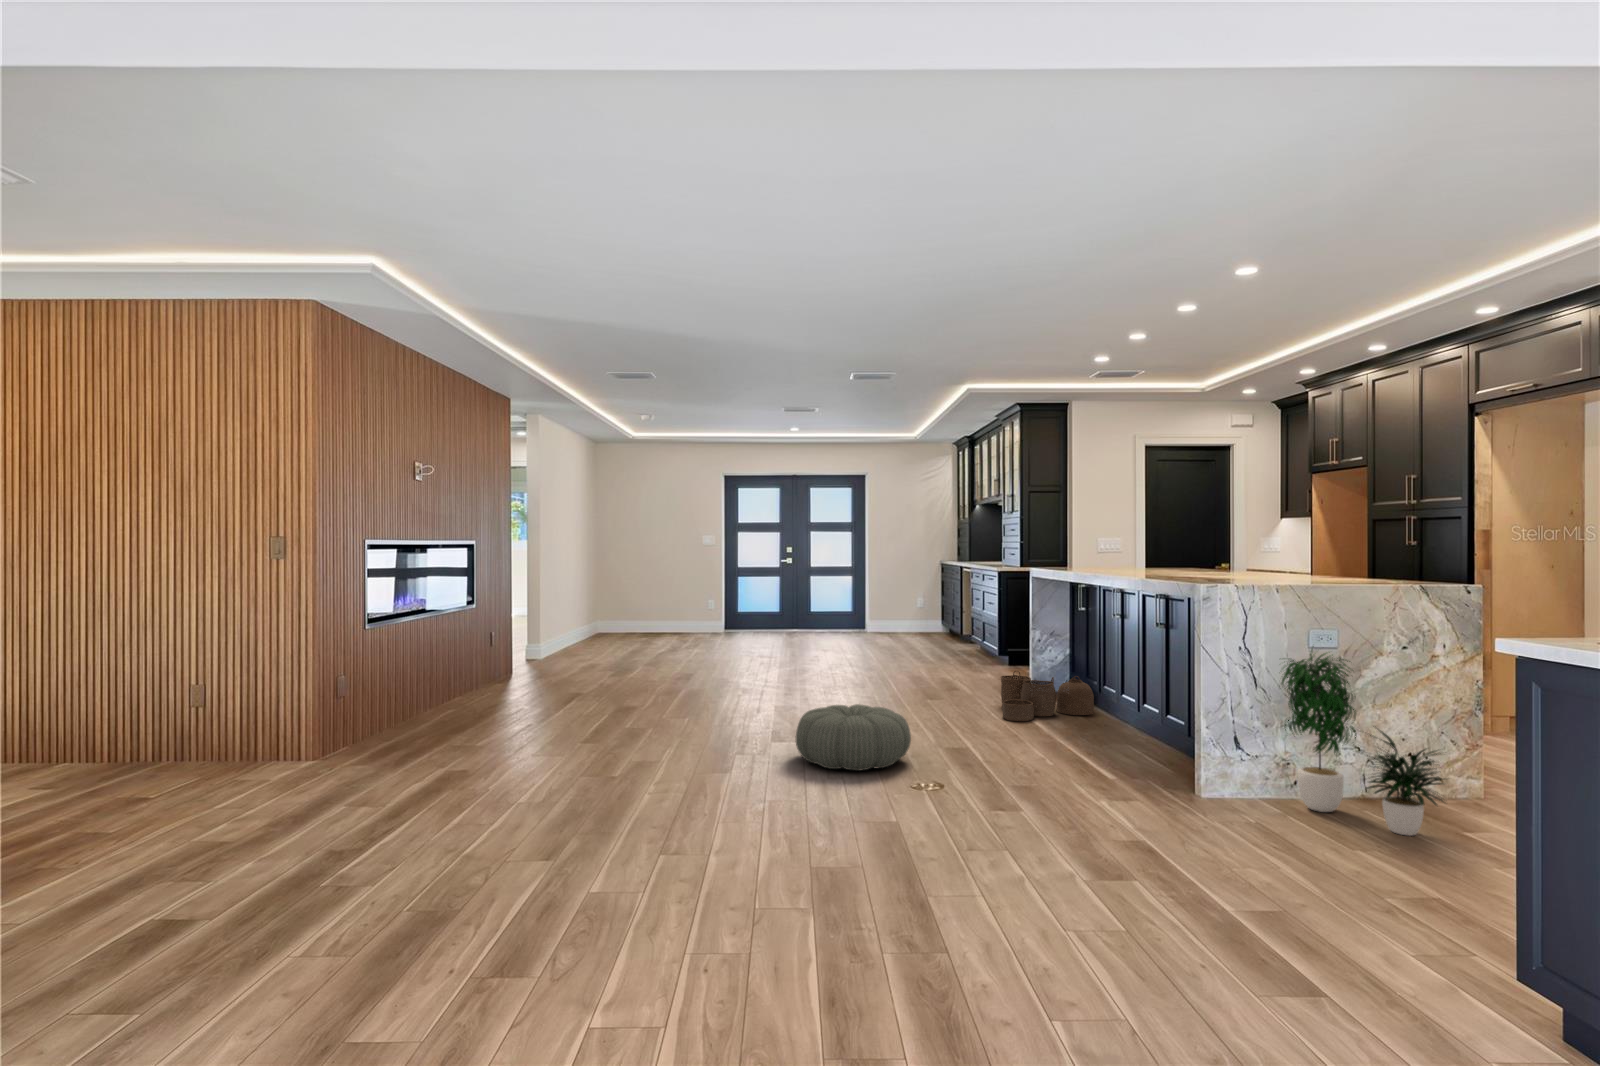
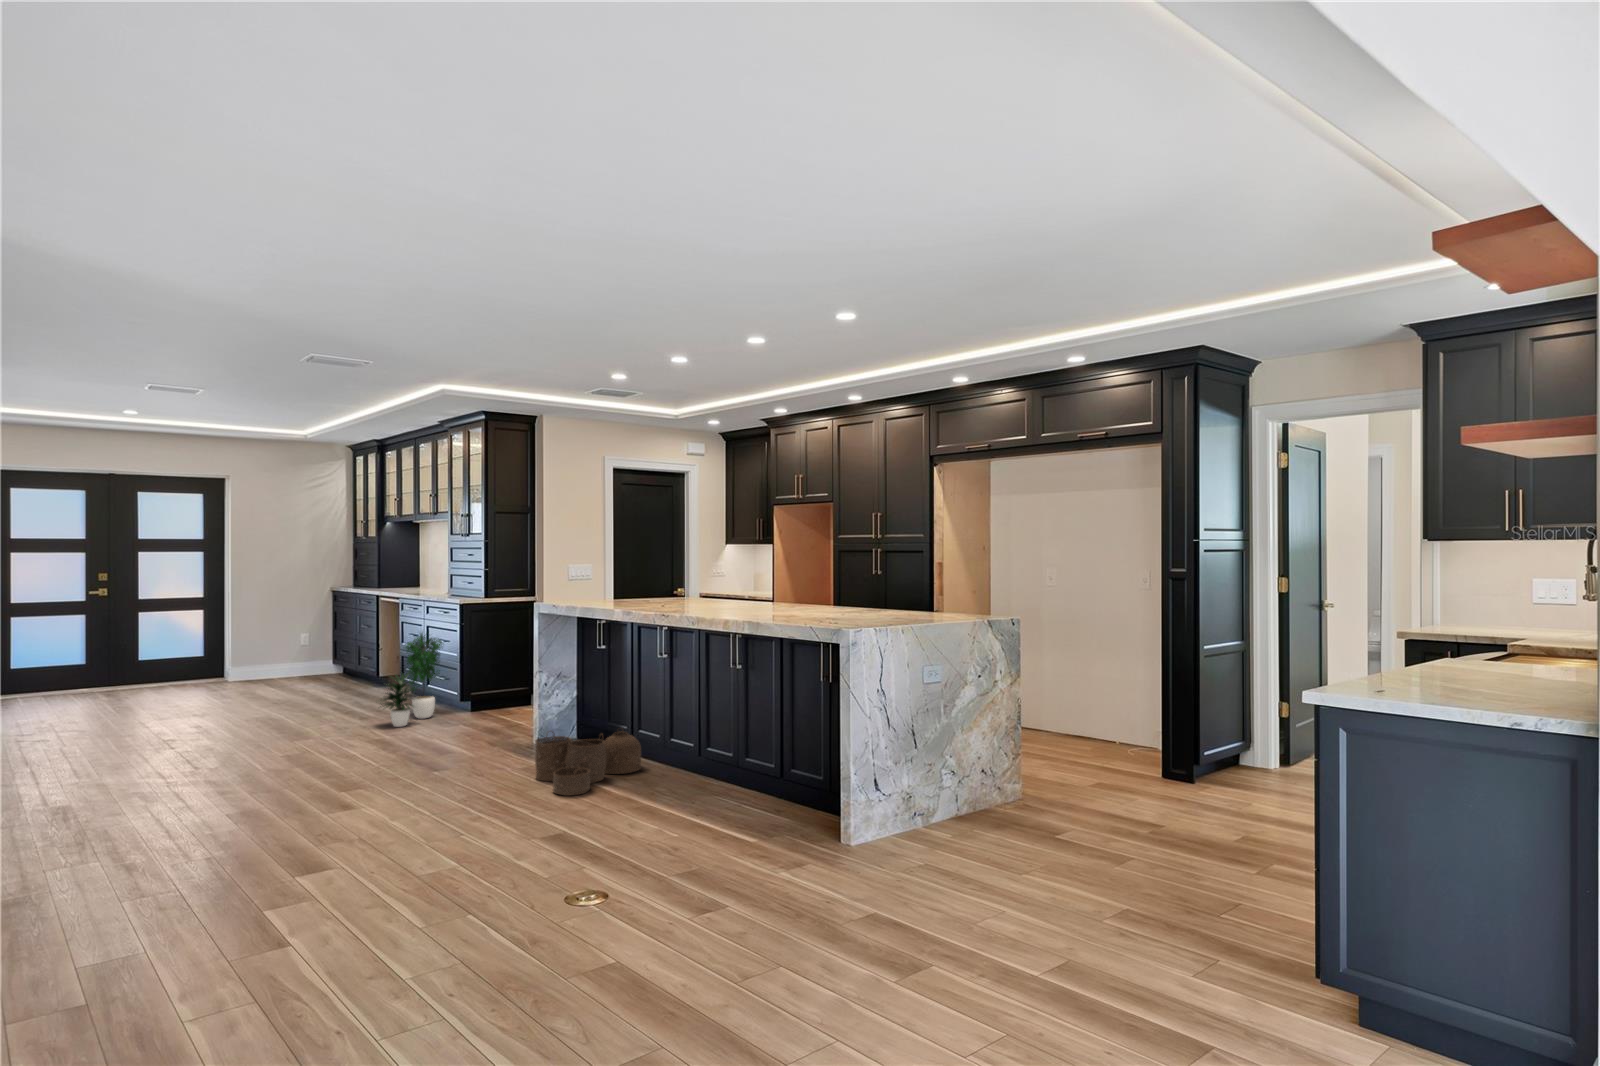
potted plant: present [1282,653,1444,836] -> present [380,633,442,727]
pouf: present [796,704,911,771] -> none [344,822,525,938]

